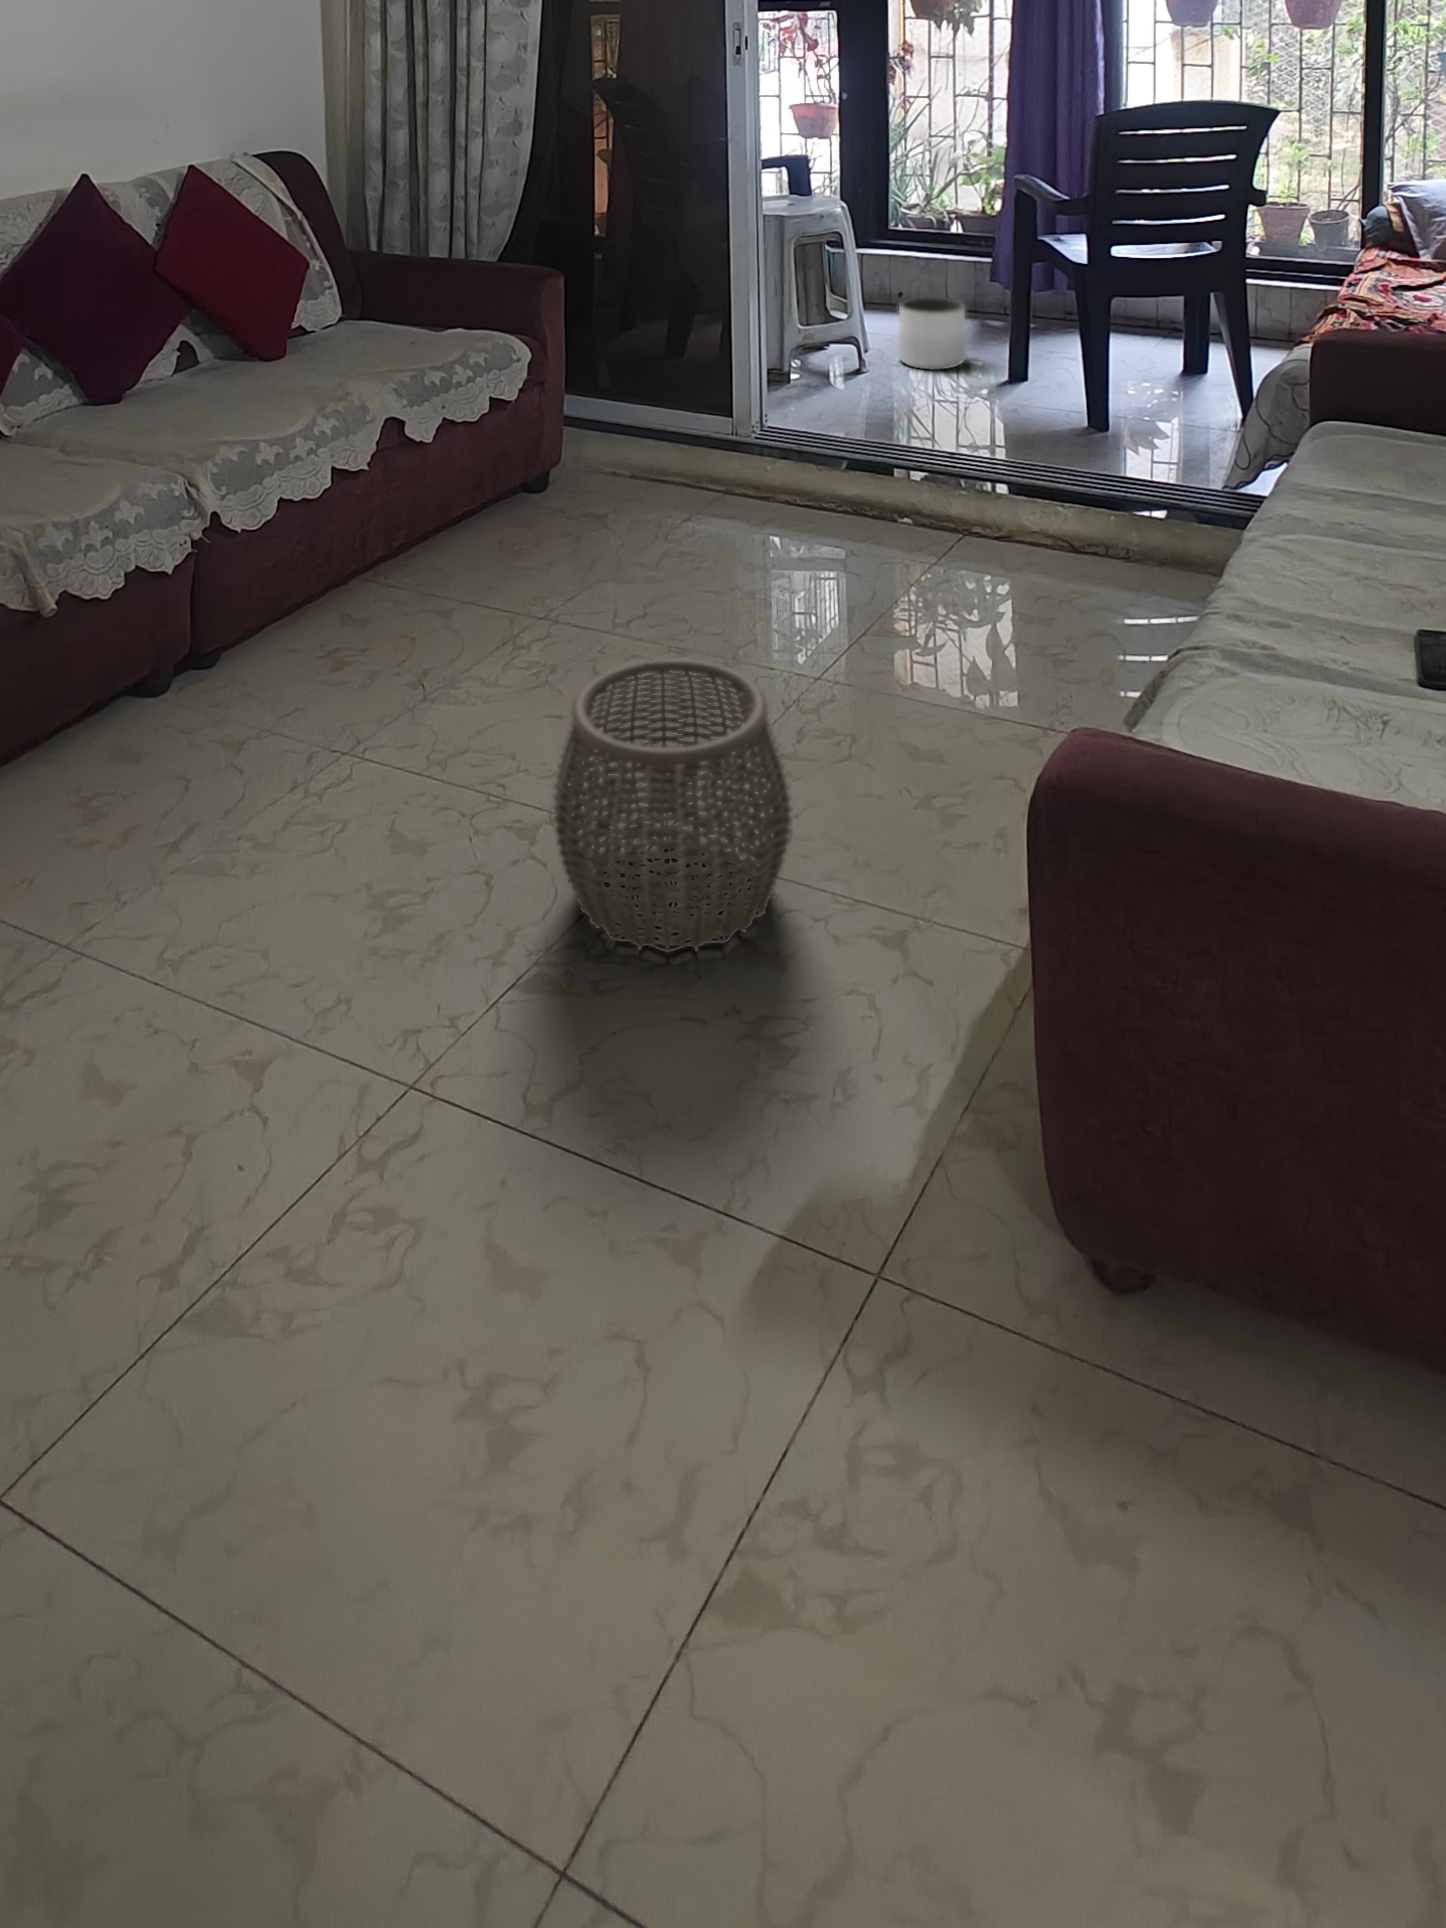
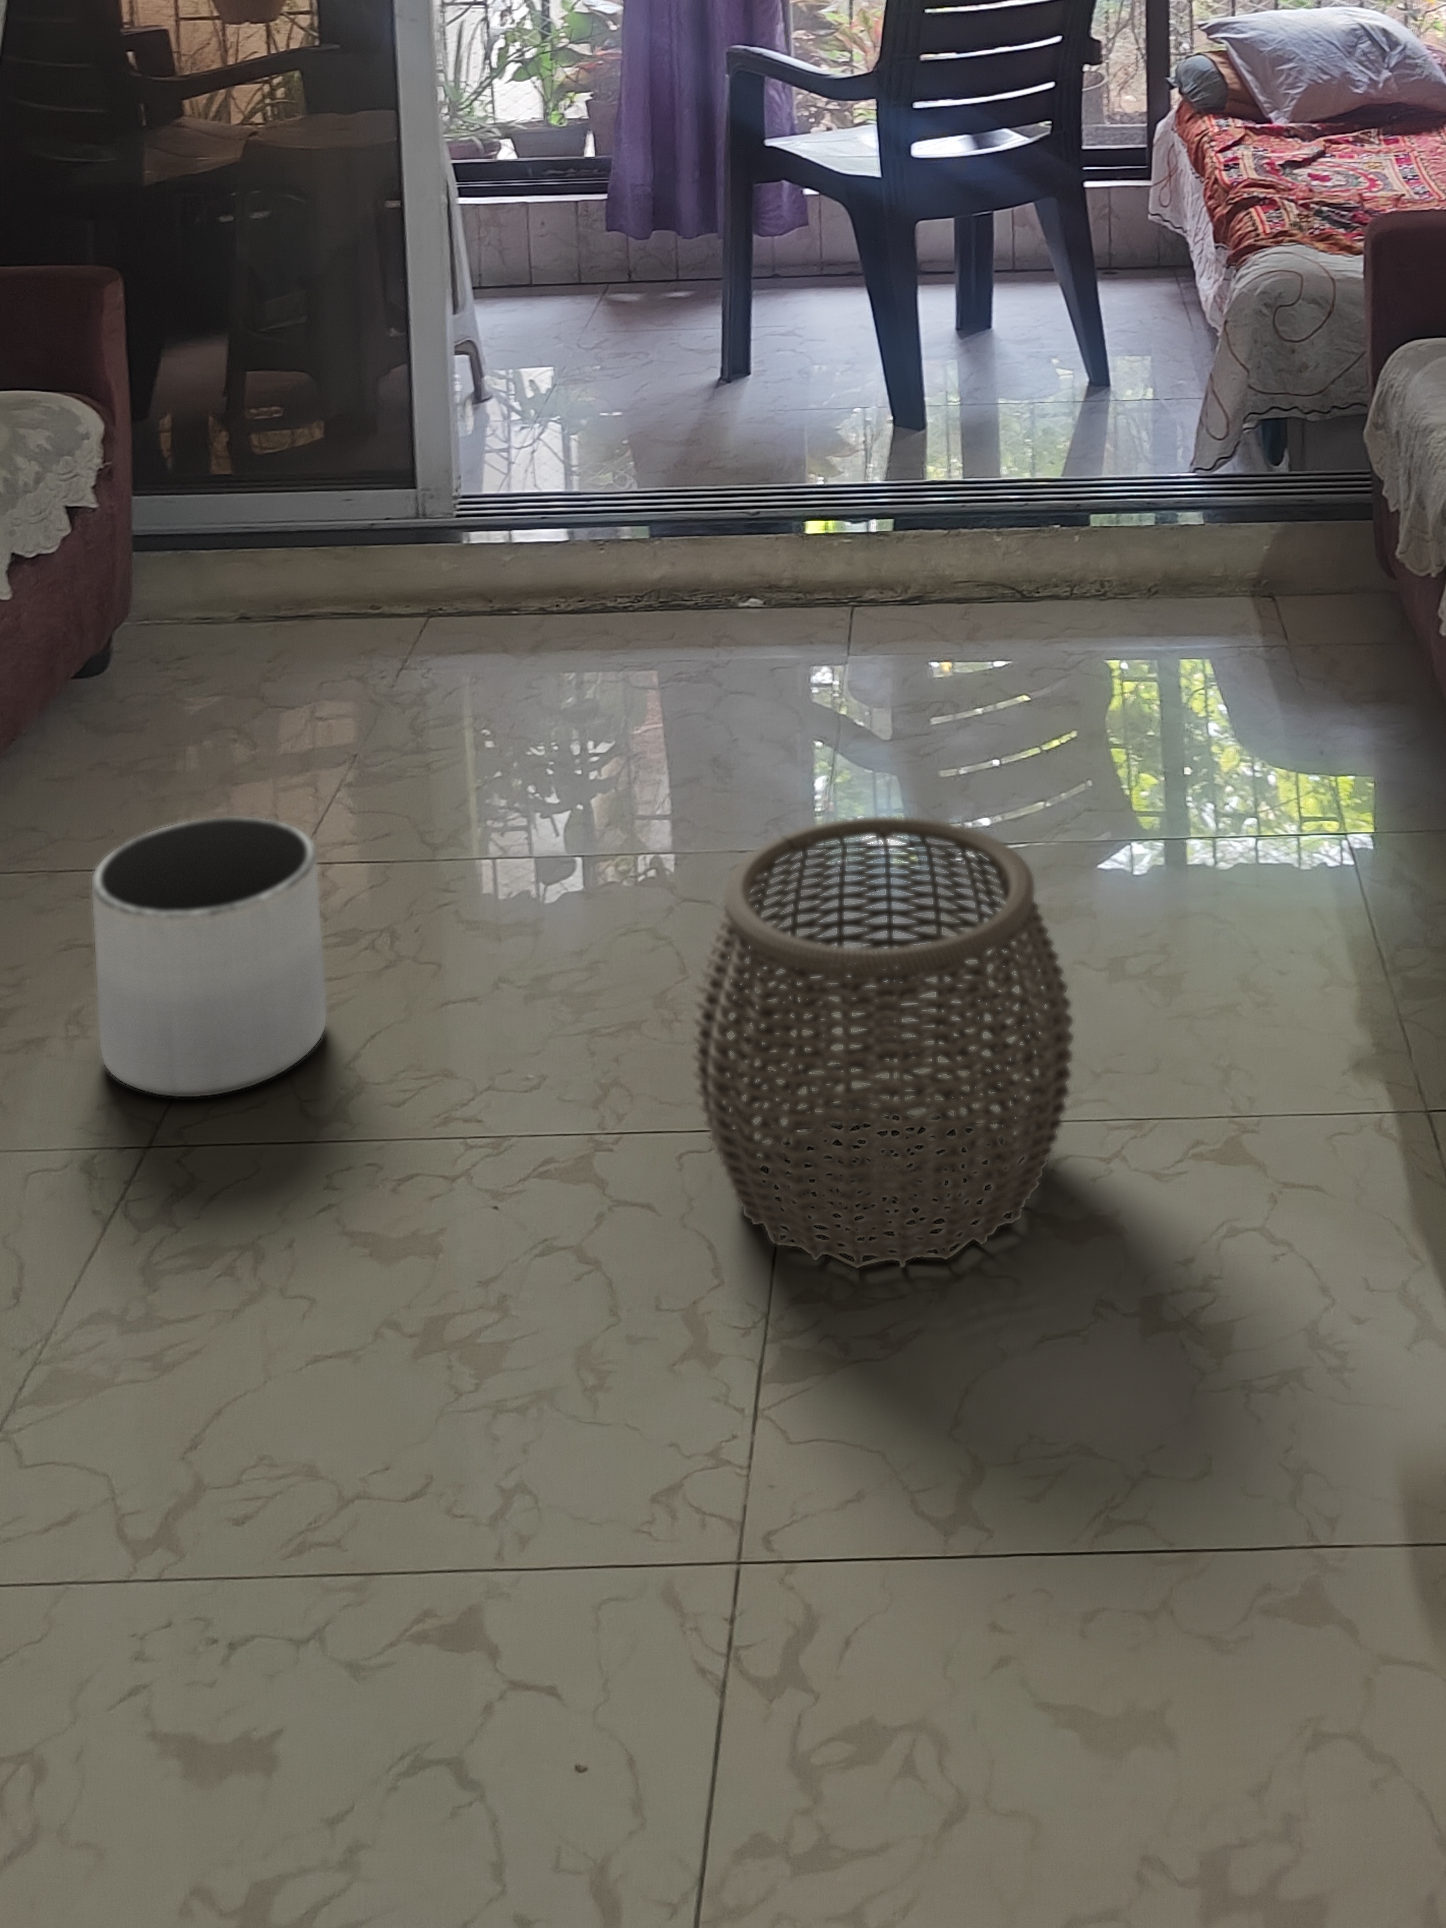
planter: present [899,297,966,370] -> present [92,817,327,1097]

